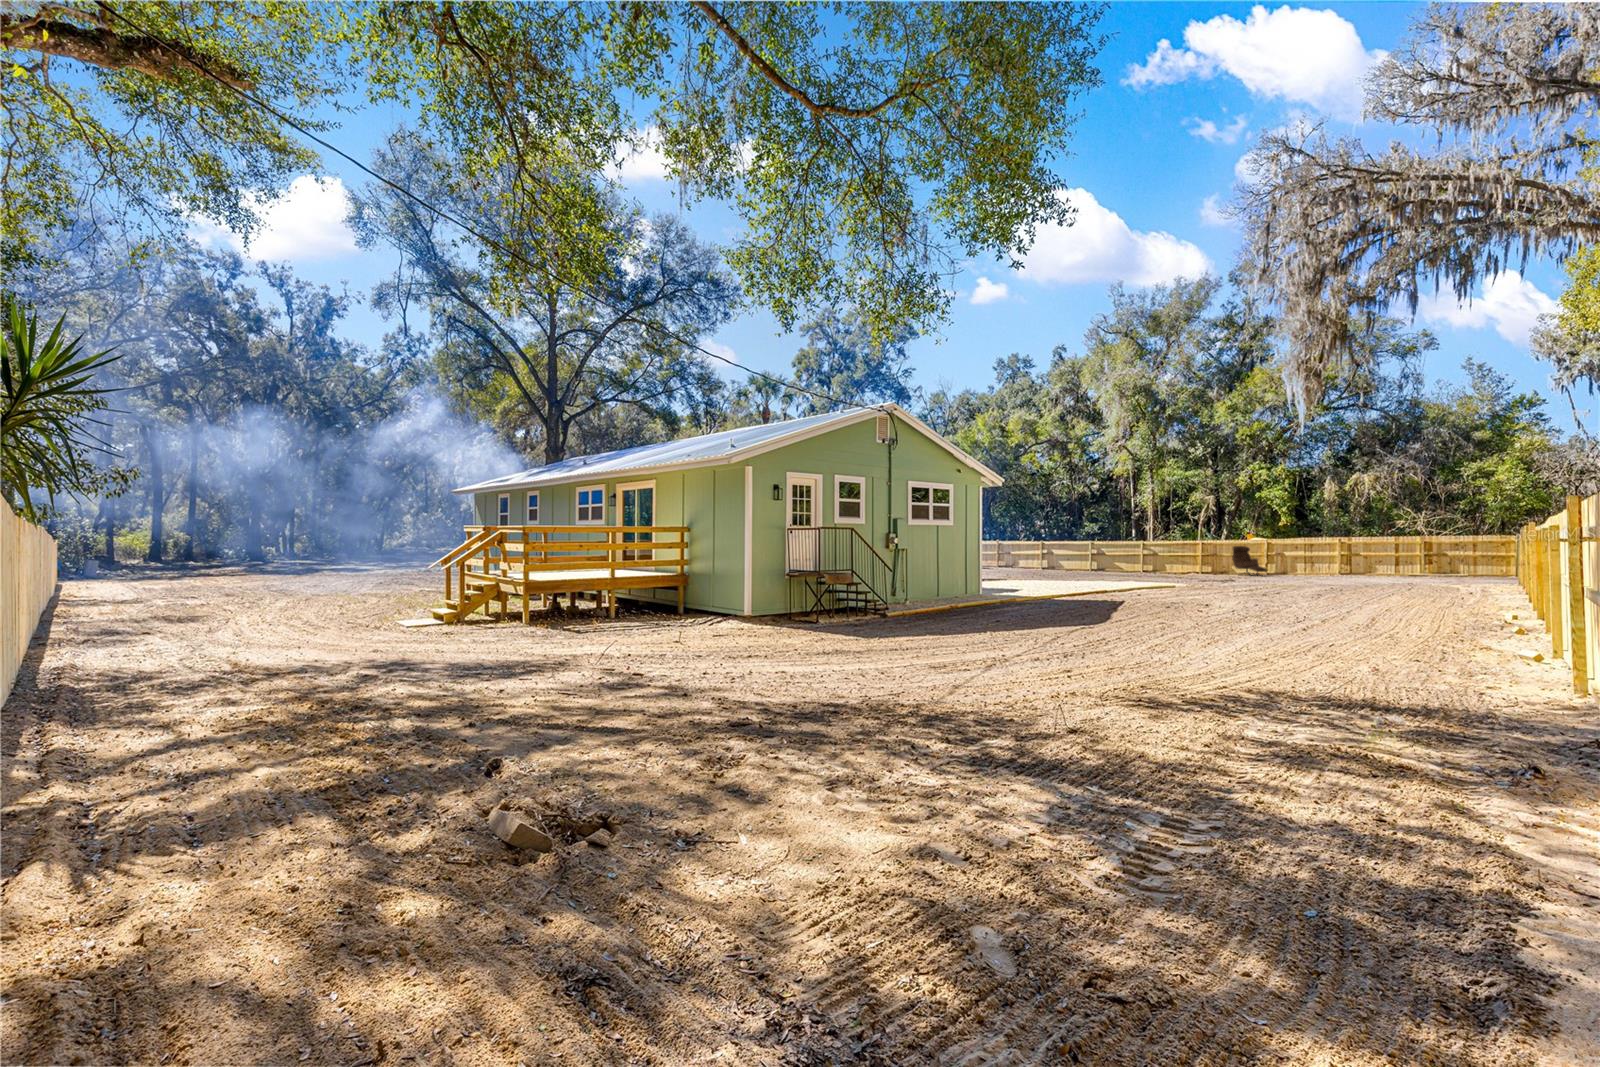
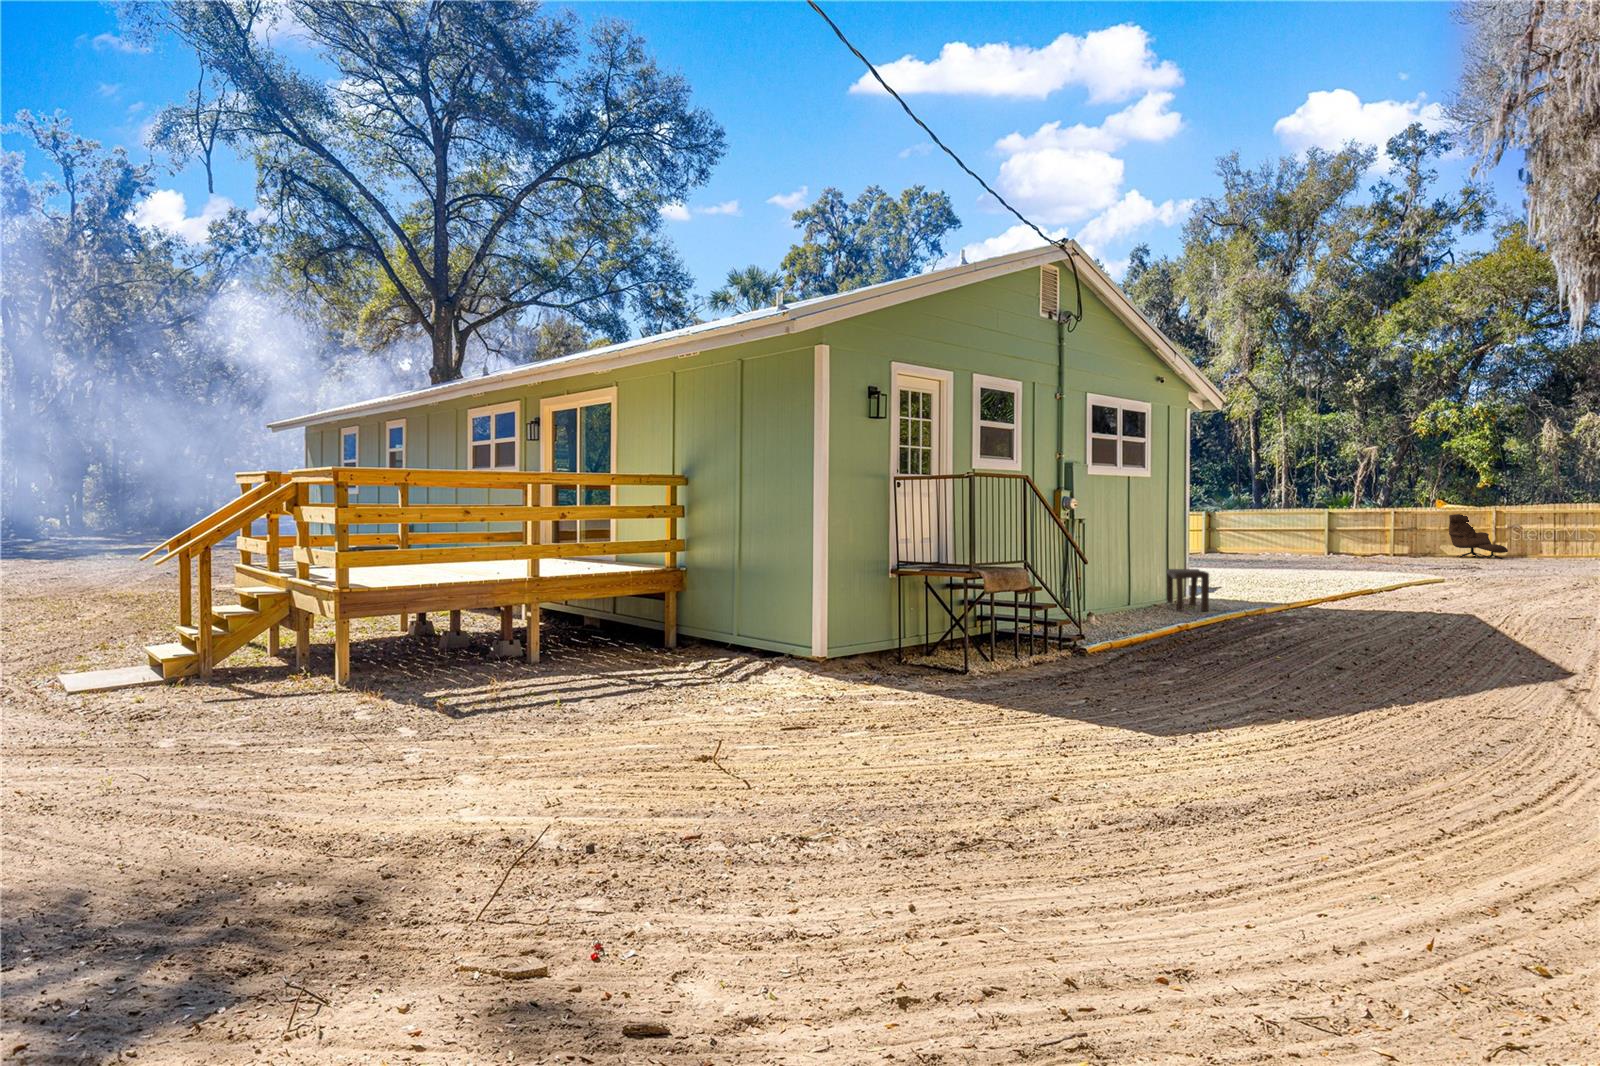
bench: none [967,577,988,600] -> present [1166,569,1209,611]

